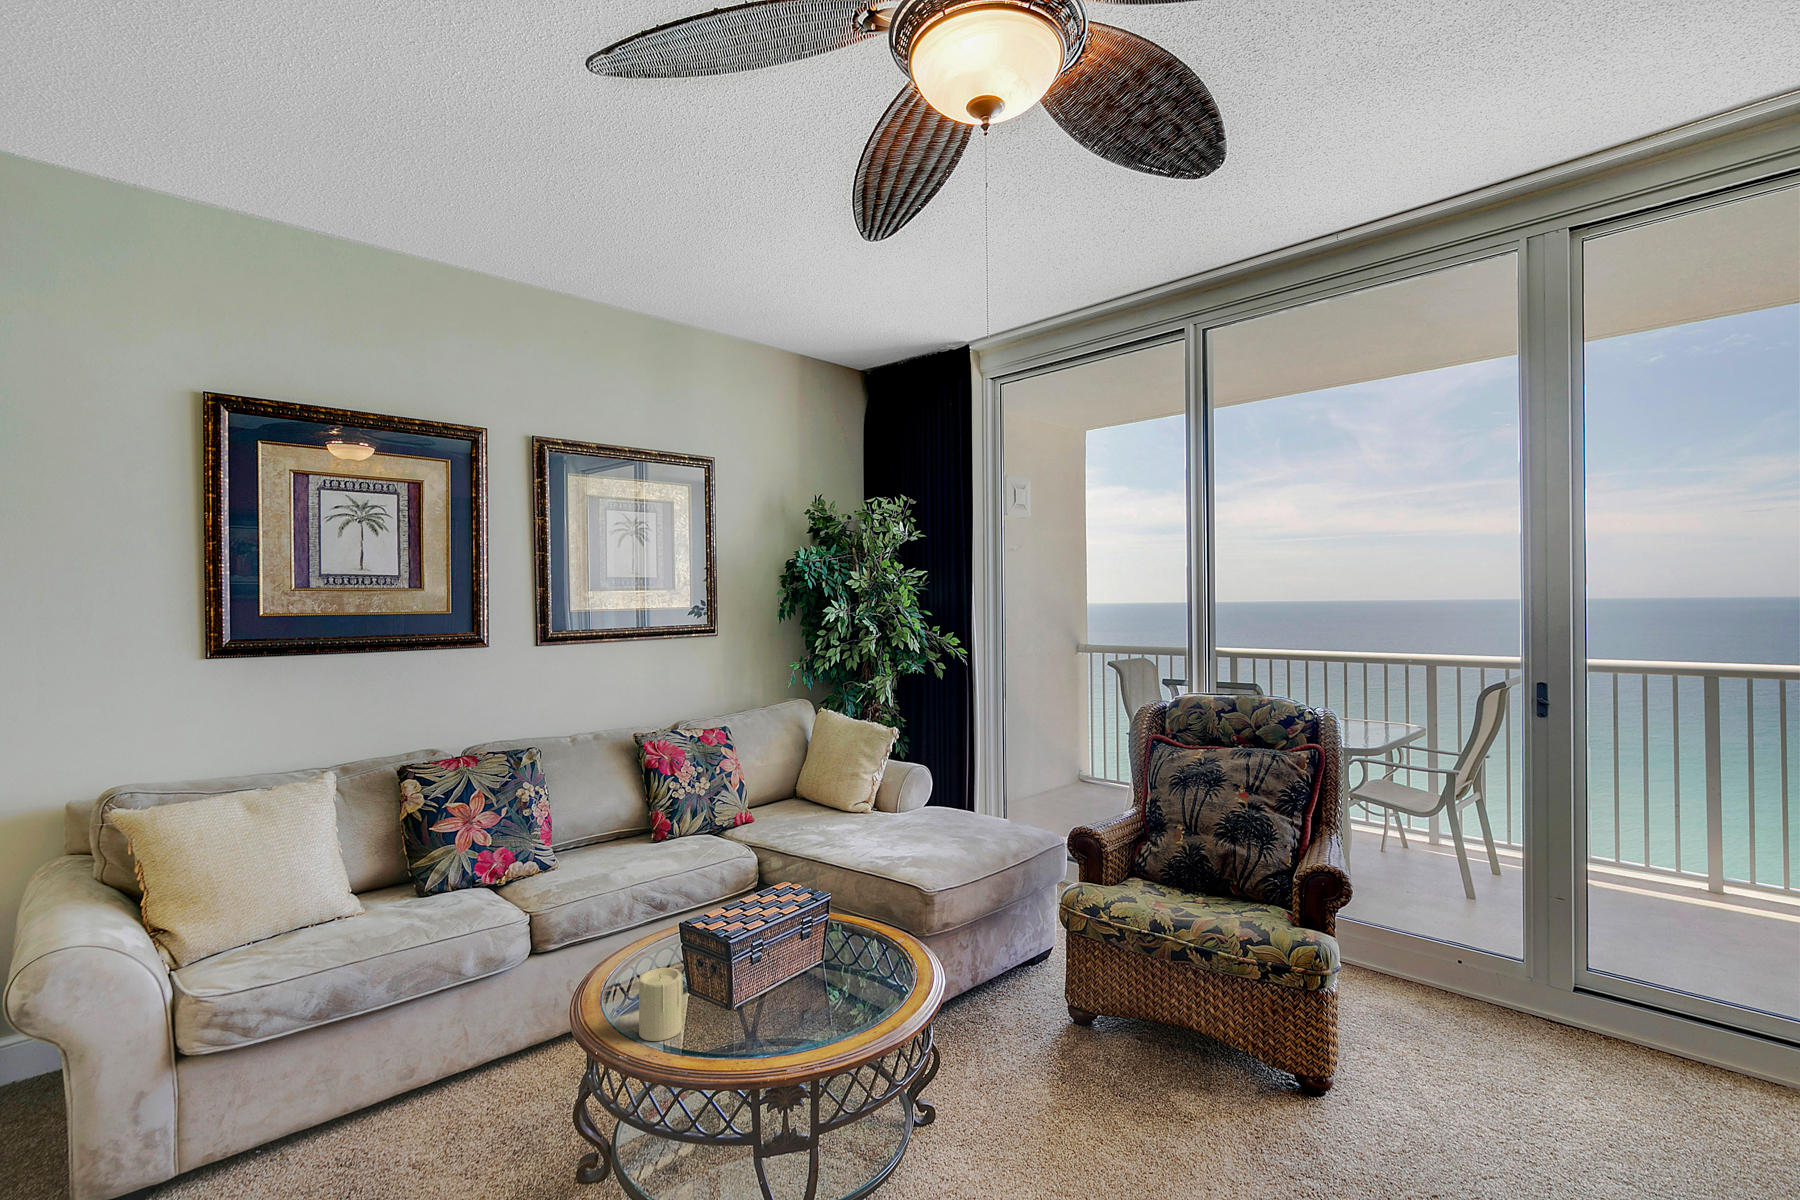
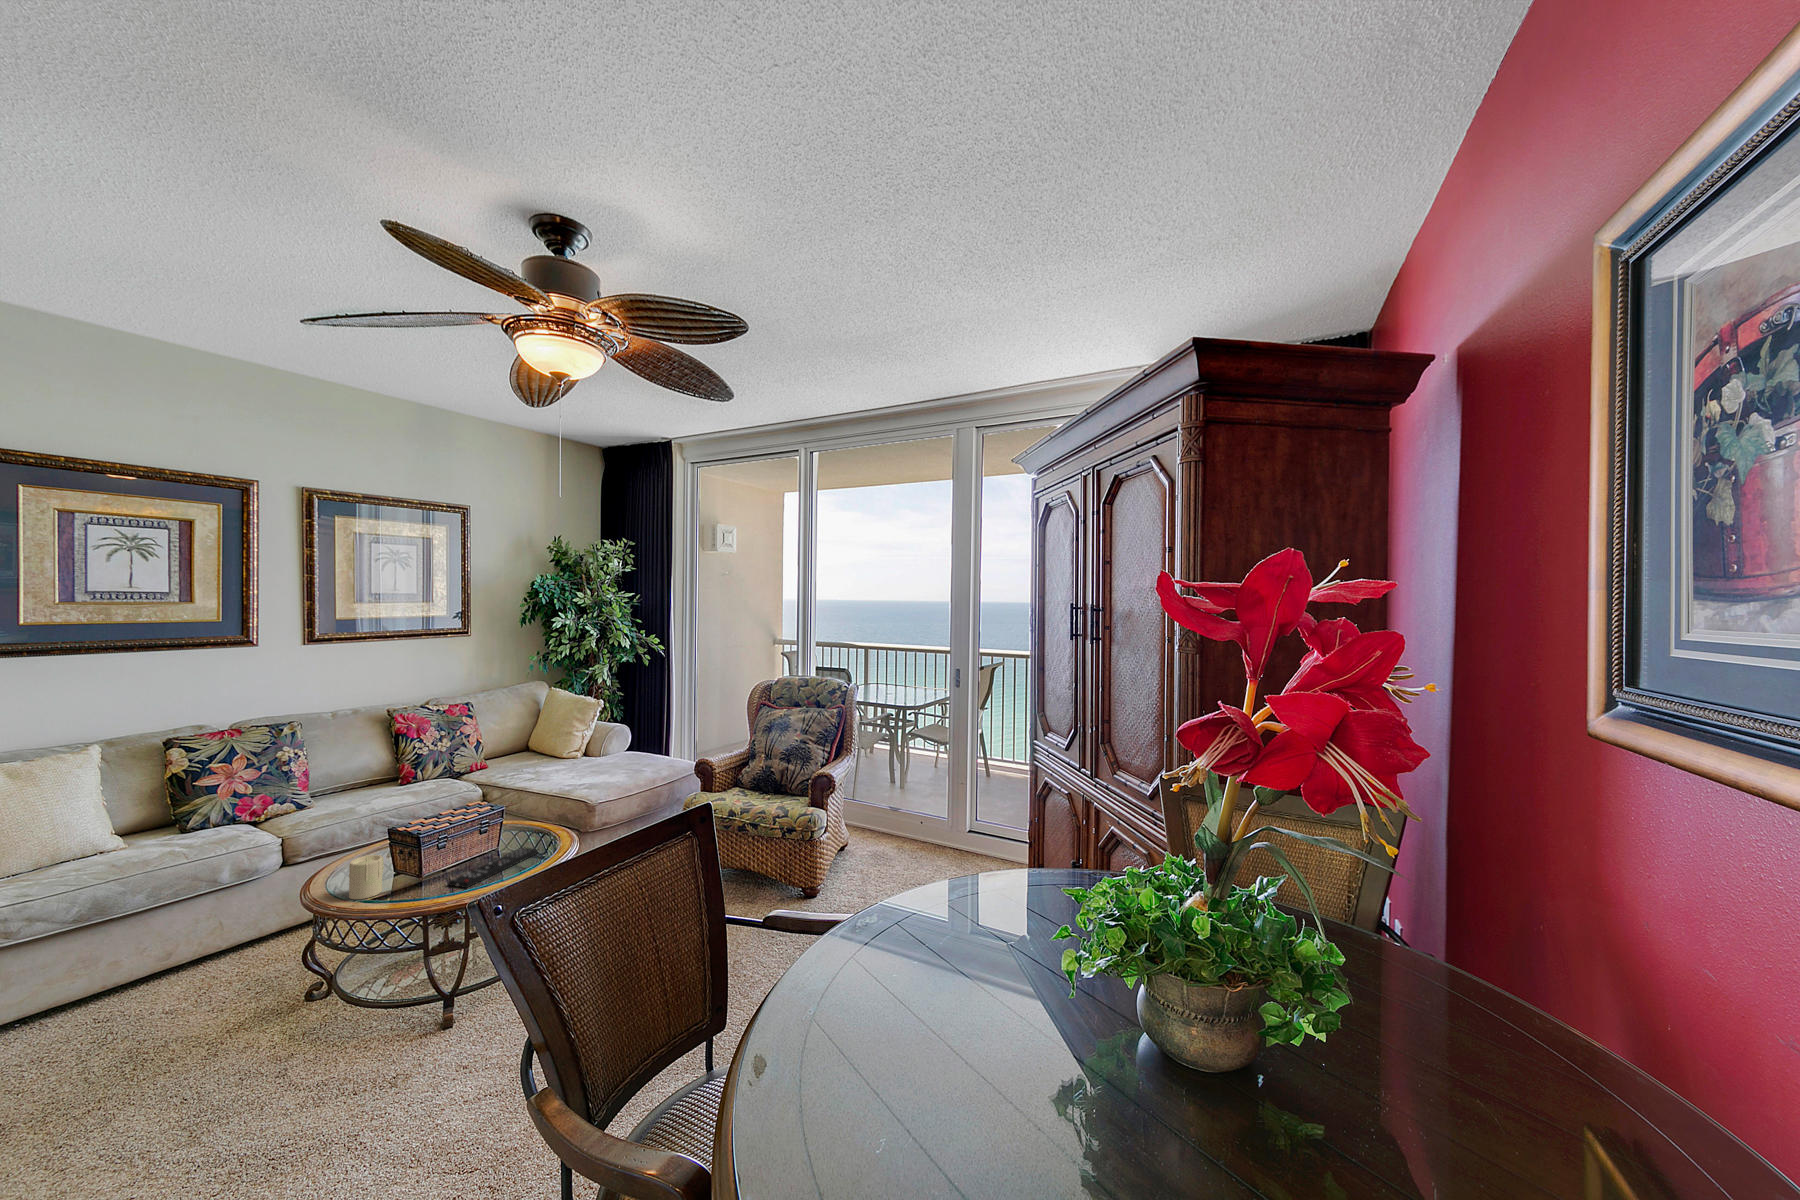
remote control: none [775,967,887,1040] -> present [449,847,538,888]

